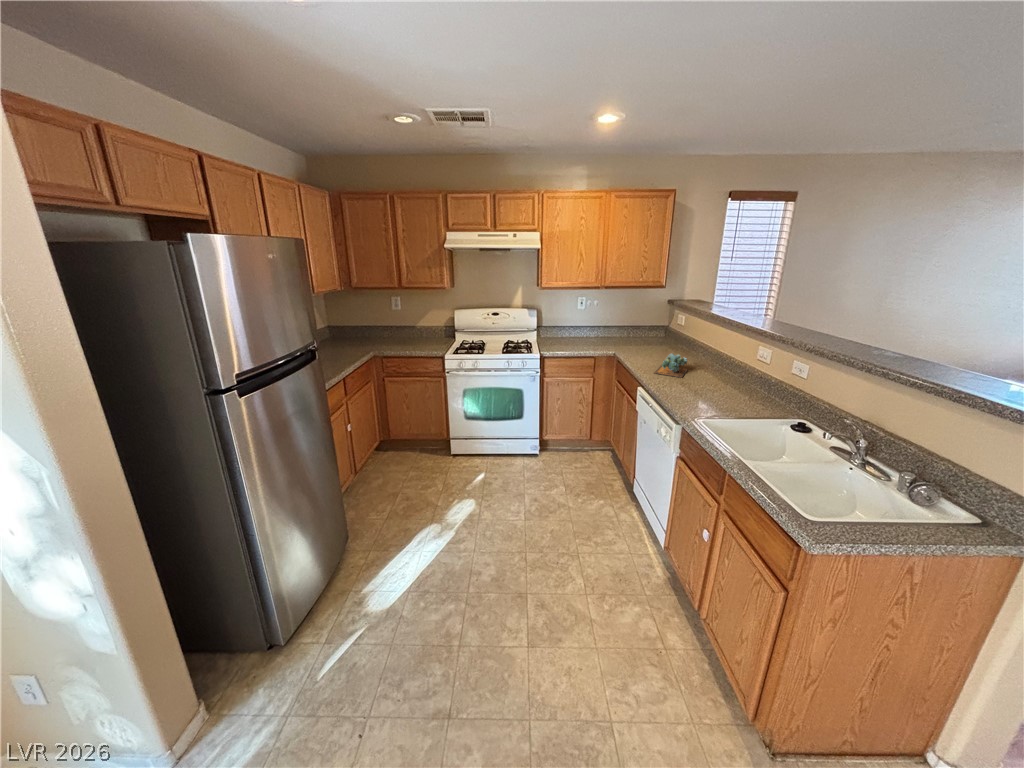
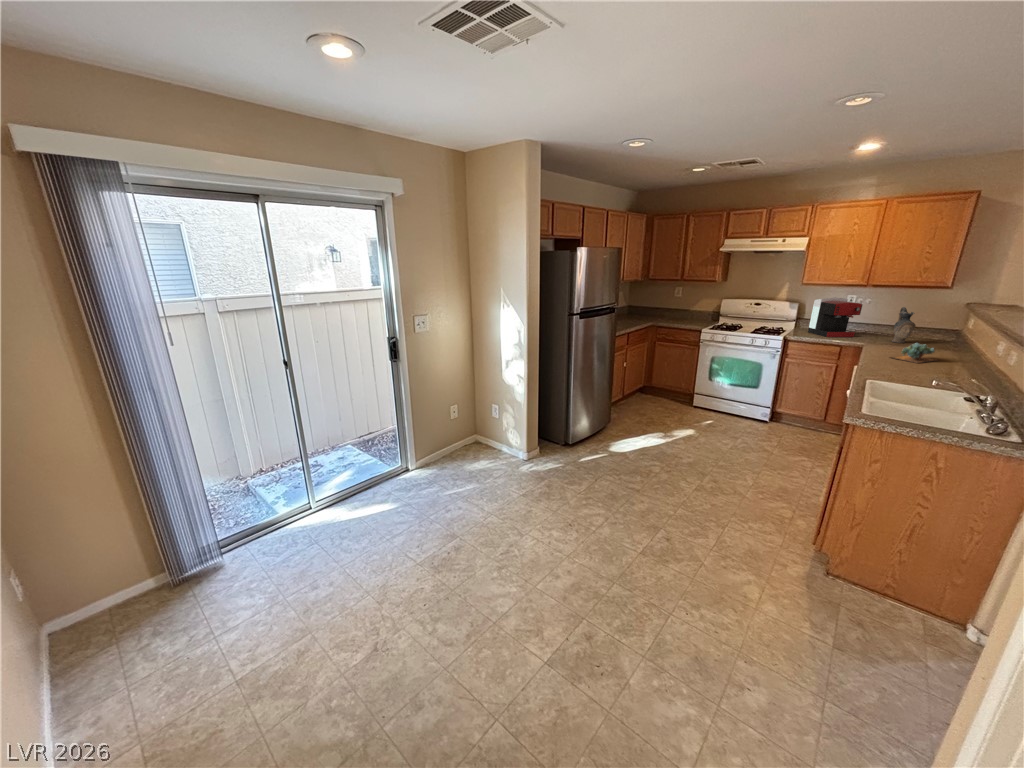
coffee maker: none [554,302,599,348] -> present [808,297,862,337]
ceramic pitcher: none [627,309,644,346] -> present [892,307,916,343]

